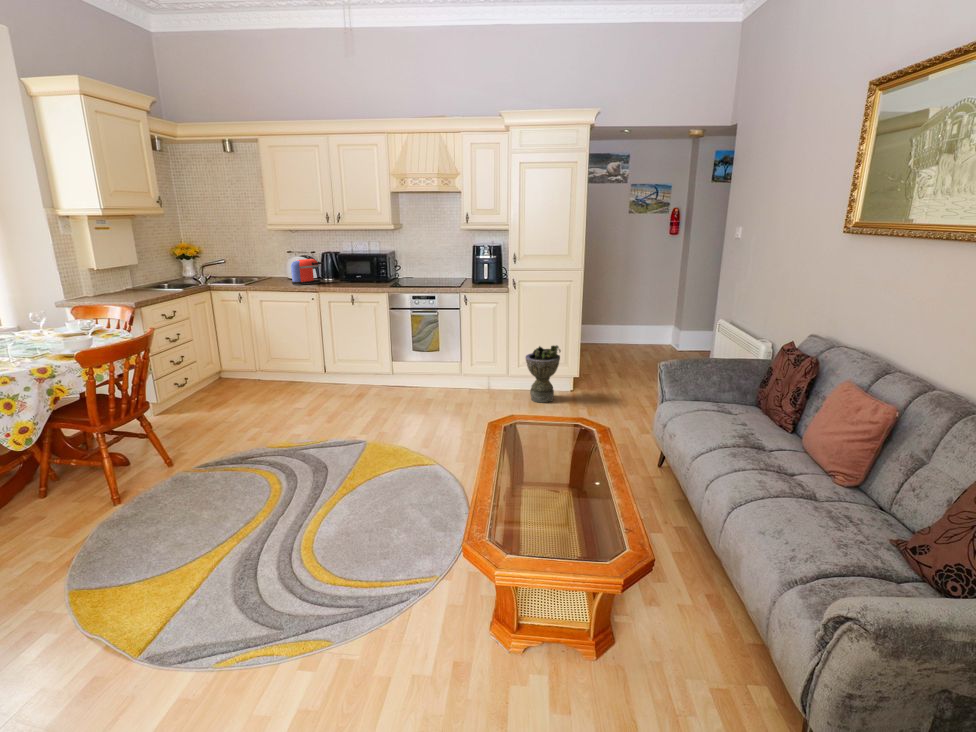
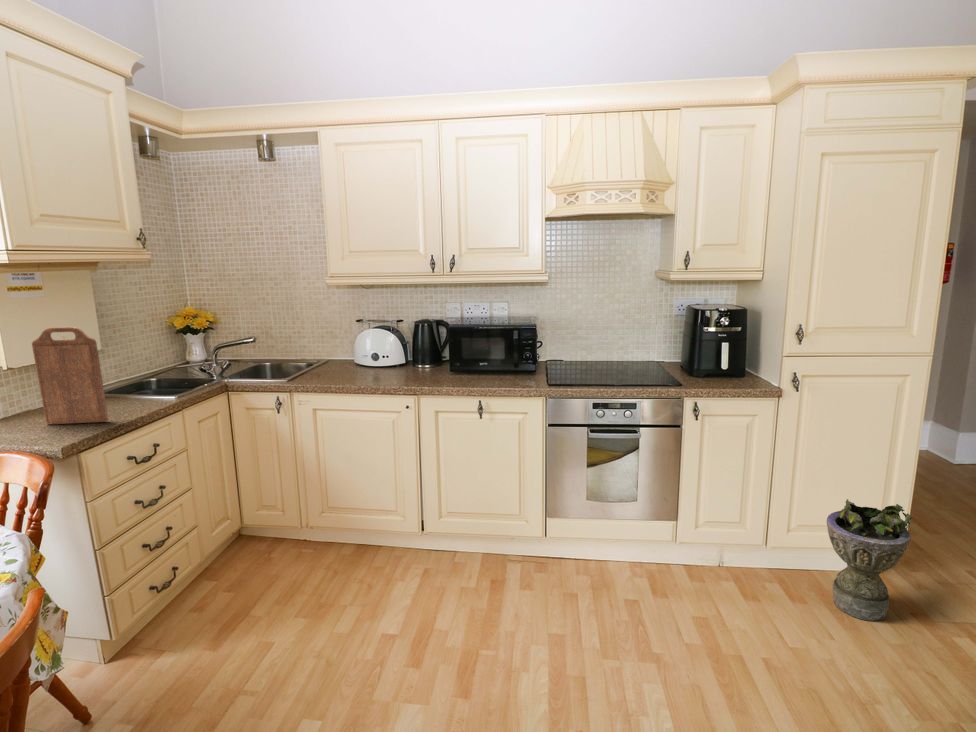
cutting board: none [112,248,151,297] -> present [32,327,108,424]
coffee maker: present [291,259,323,285] -> none [368,334,418,380]

